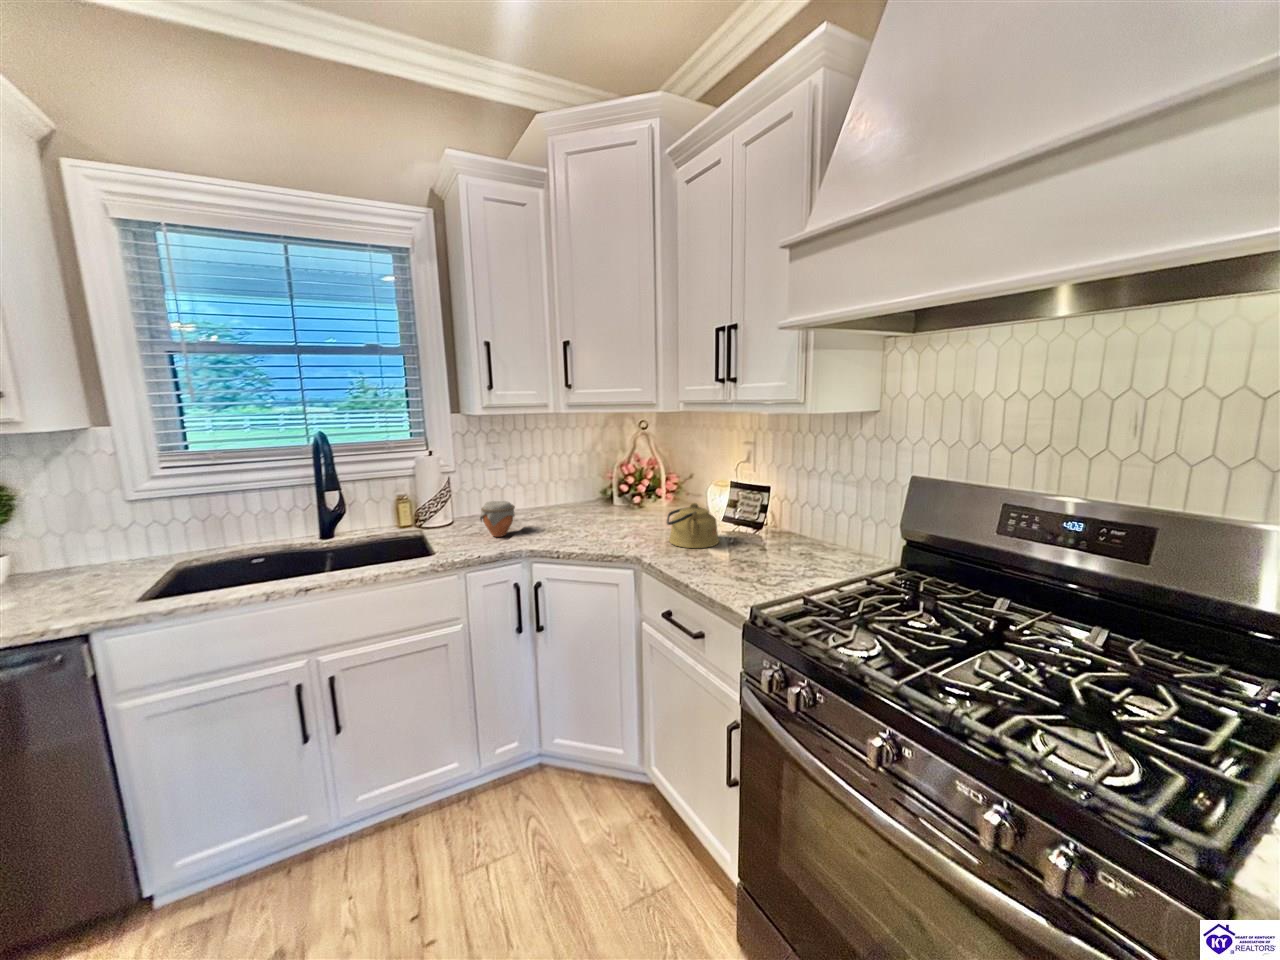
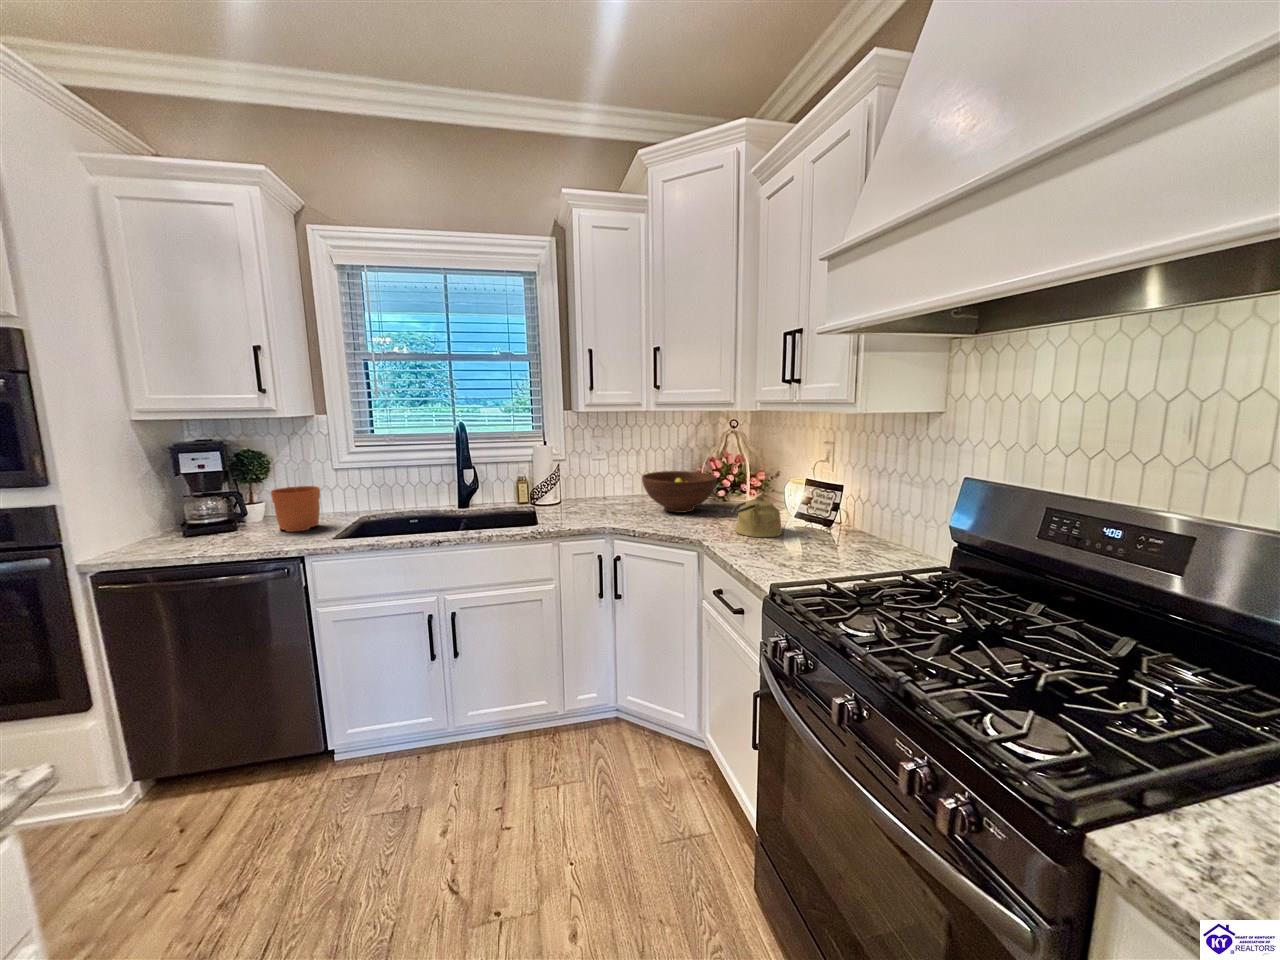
fruit bowl: none [553,479,636,525] -> present [642,471,717,513]
jar: present [480,501,515,537] -> none [577,485,607,516]
plant pot: none [23,505,110,596] -> present [271,486,320,532]

